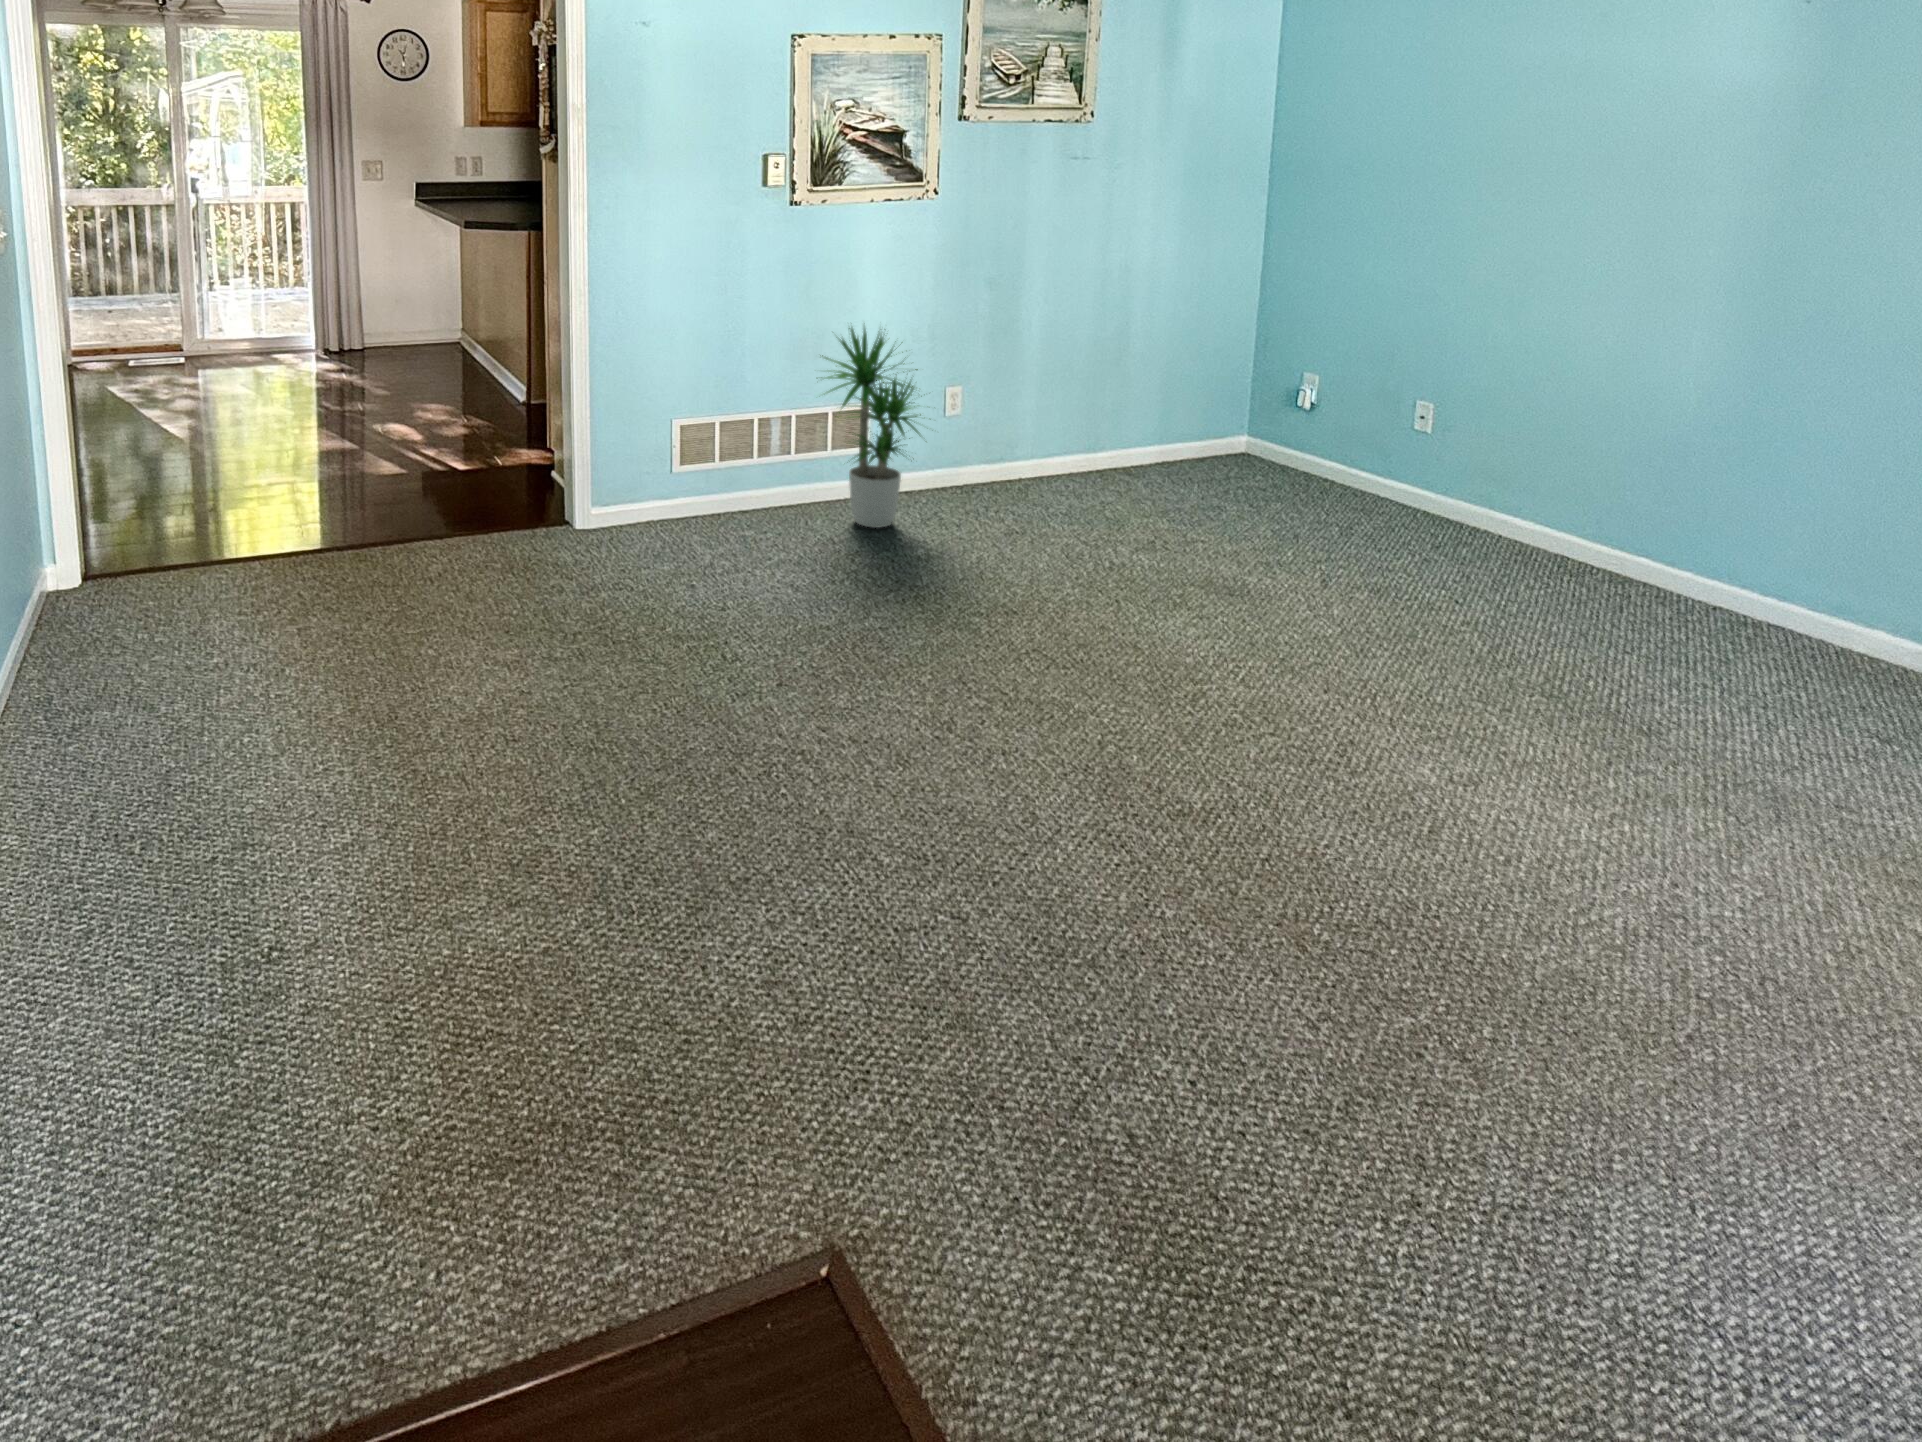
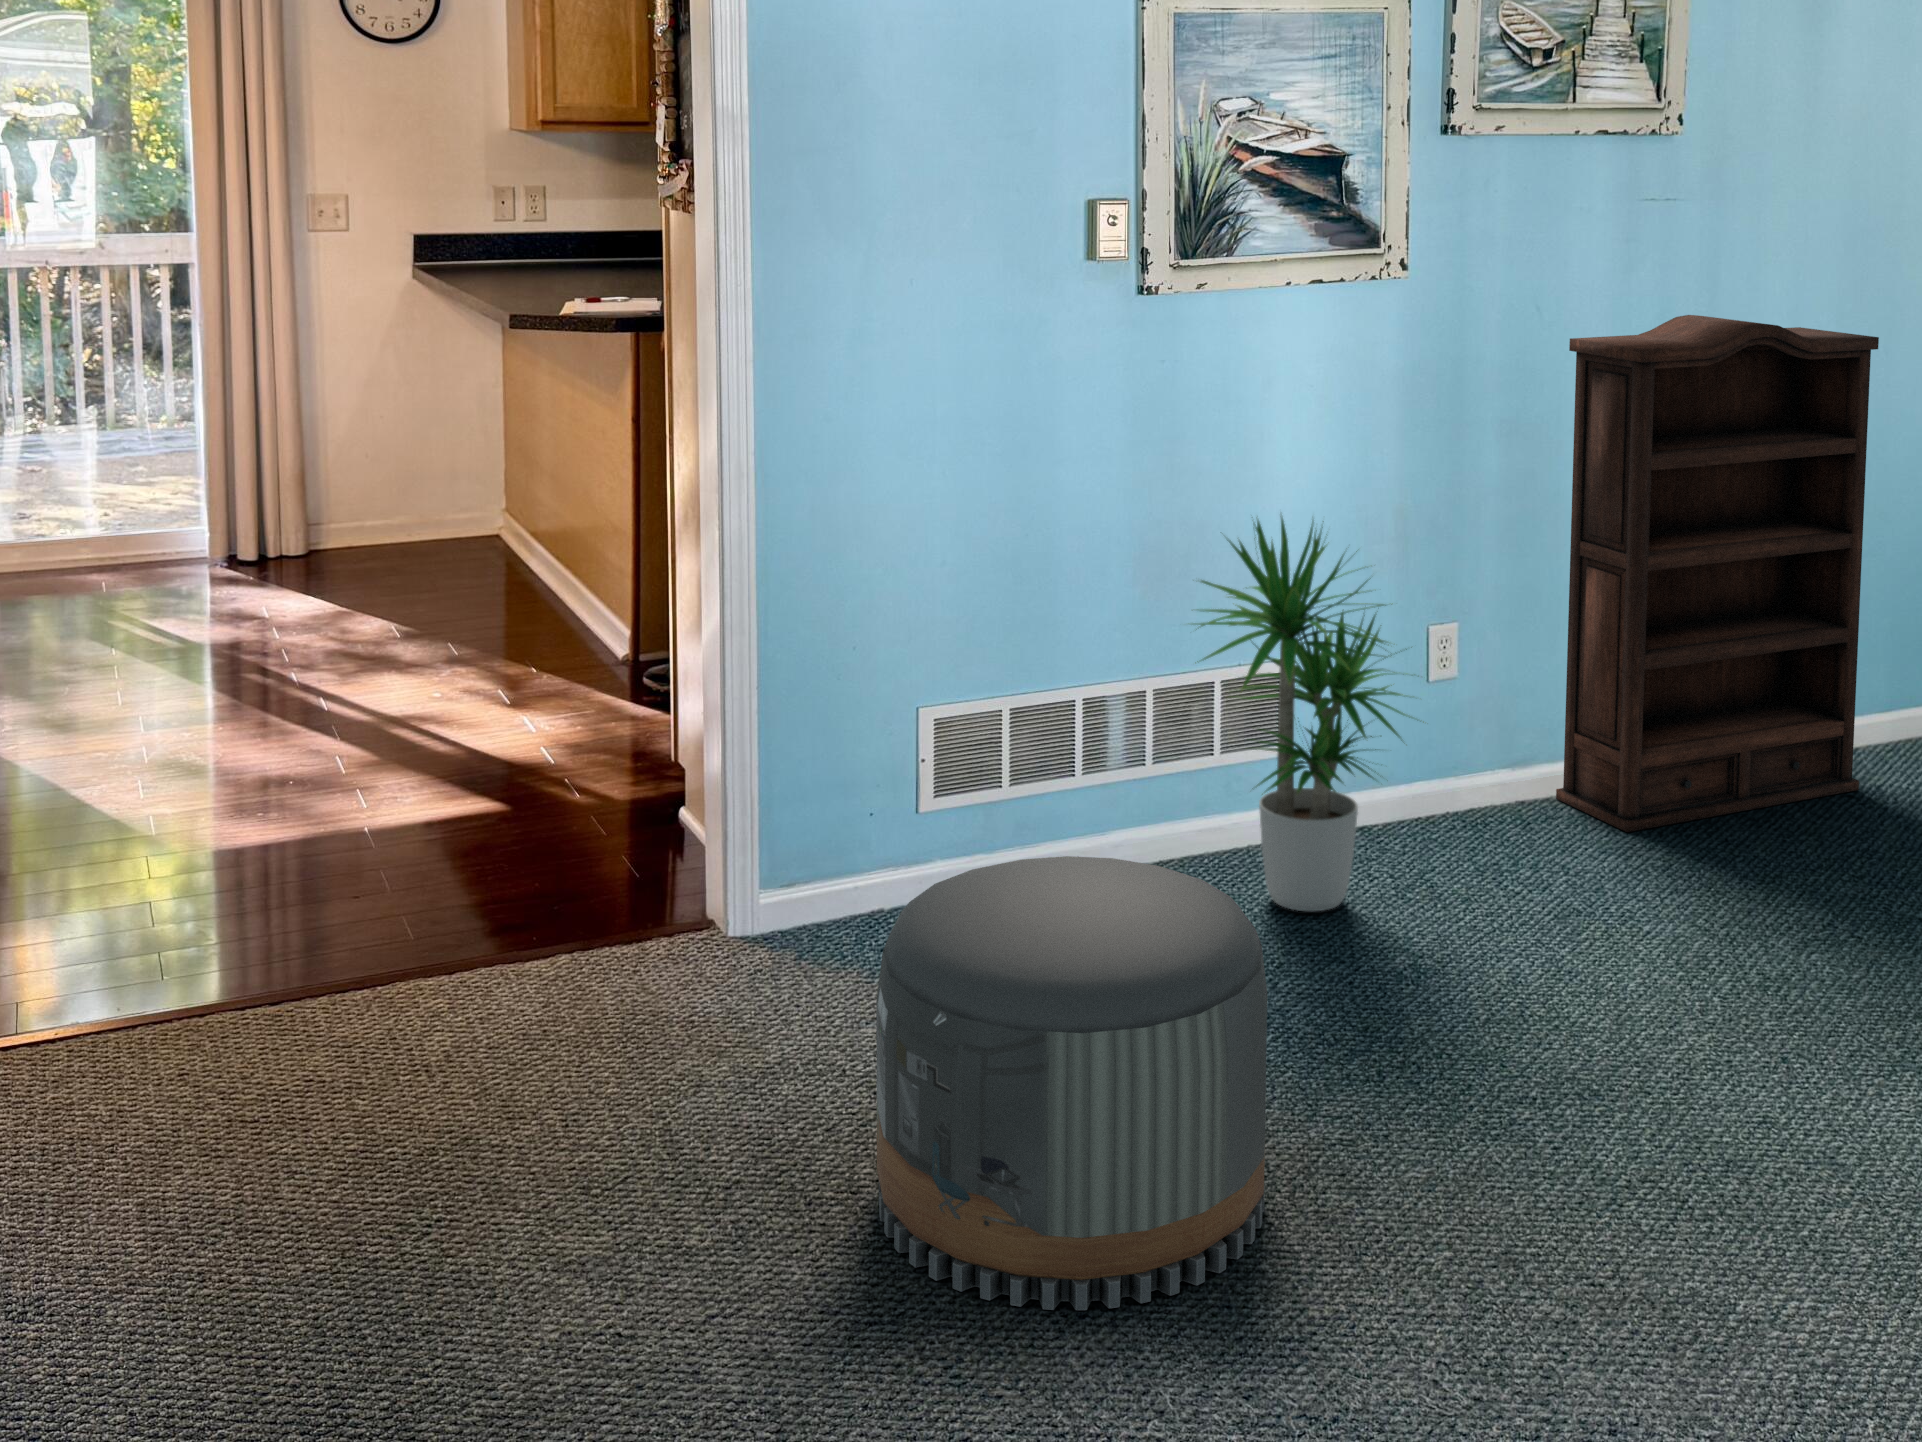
bookshelf: none [1012,222,1201,497] -> present [1556,315,1879,832]
pouf: none [648,483,844,694] -> present [876,856,1267,1310]

